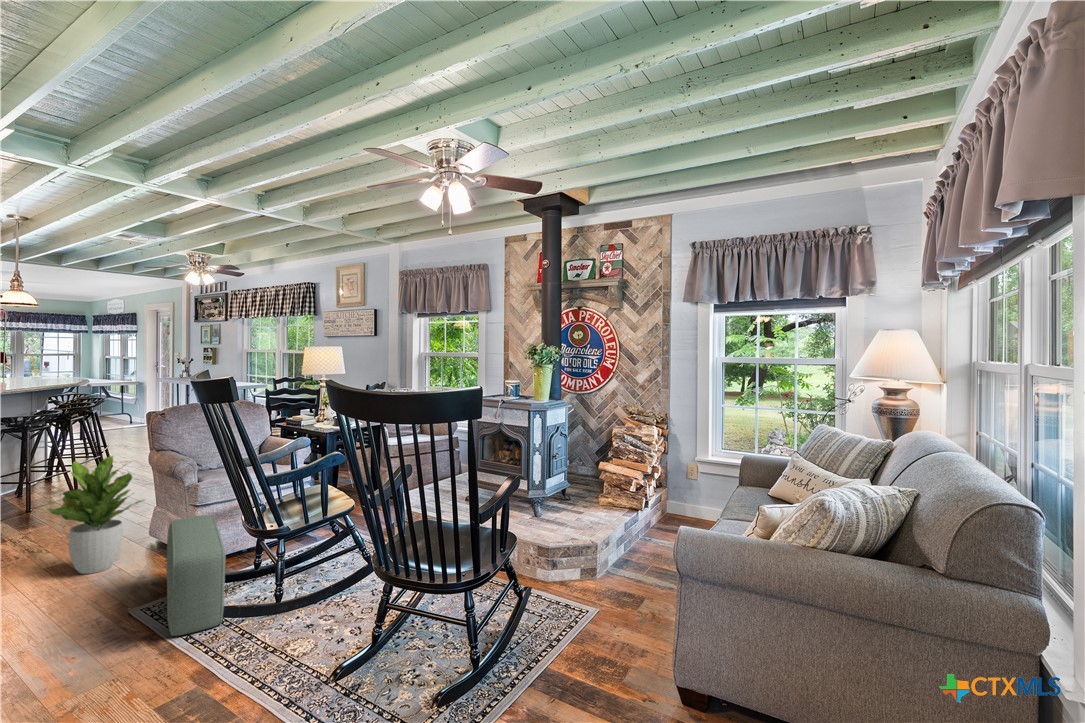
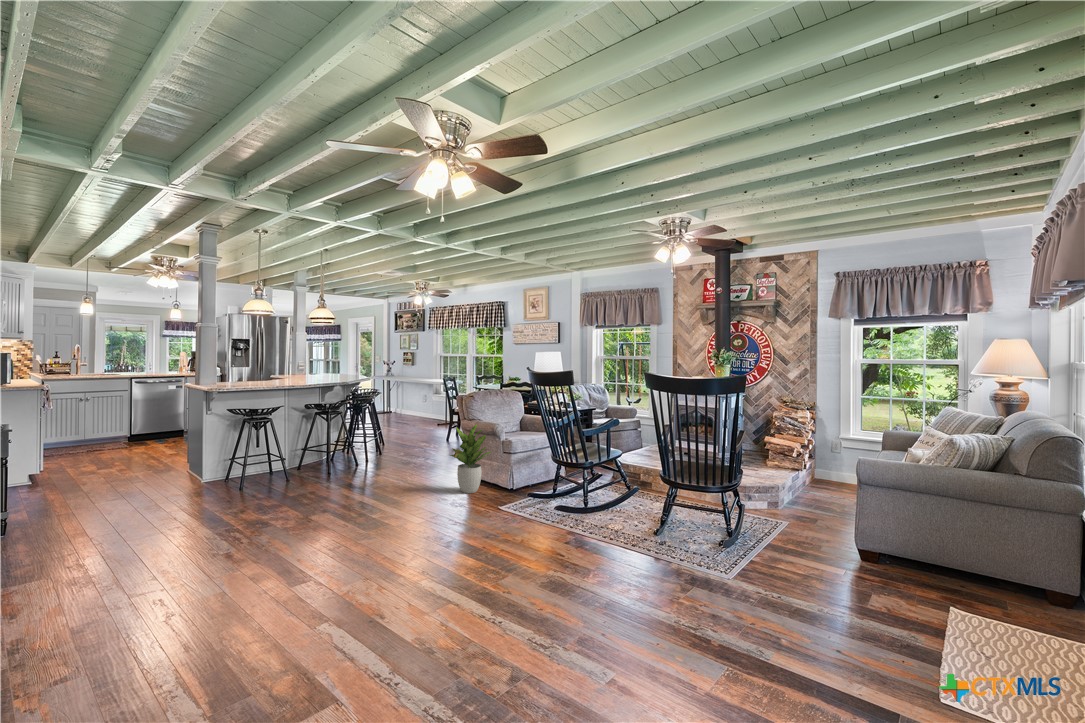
pouf: present [167,515,226,636] -> none [521,460,577,519]

